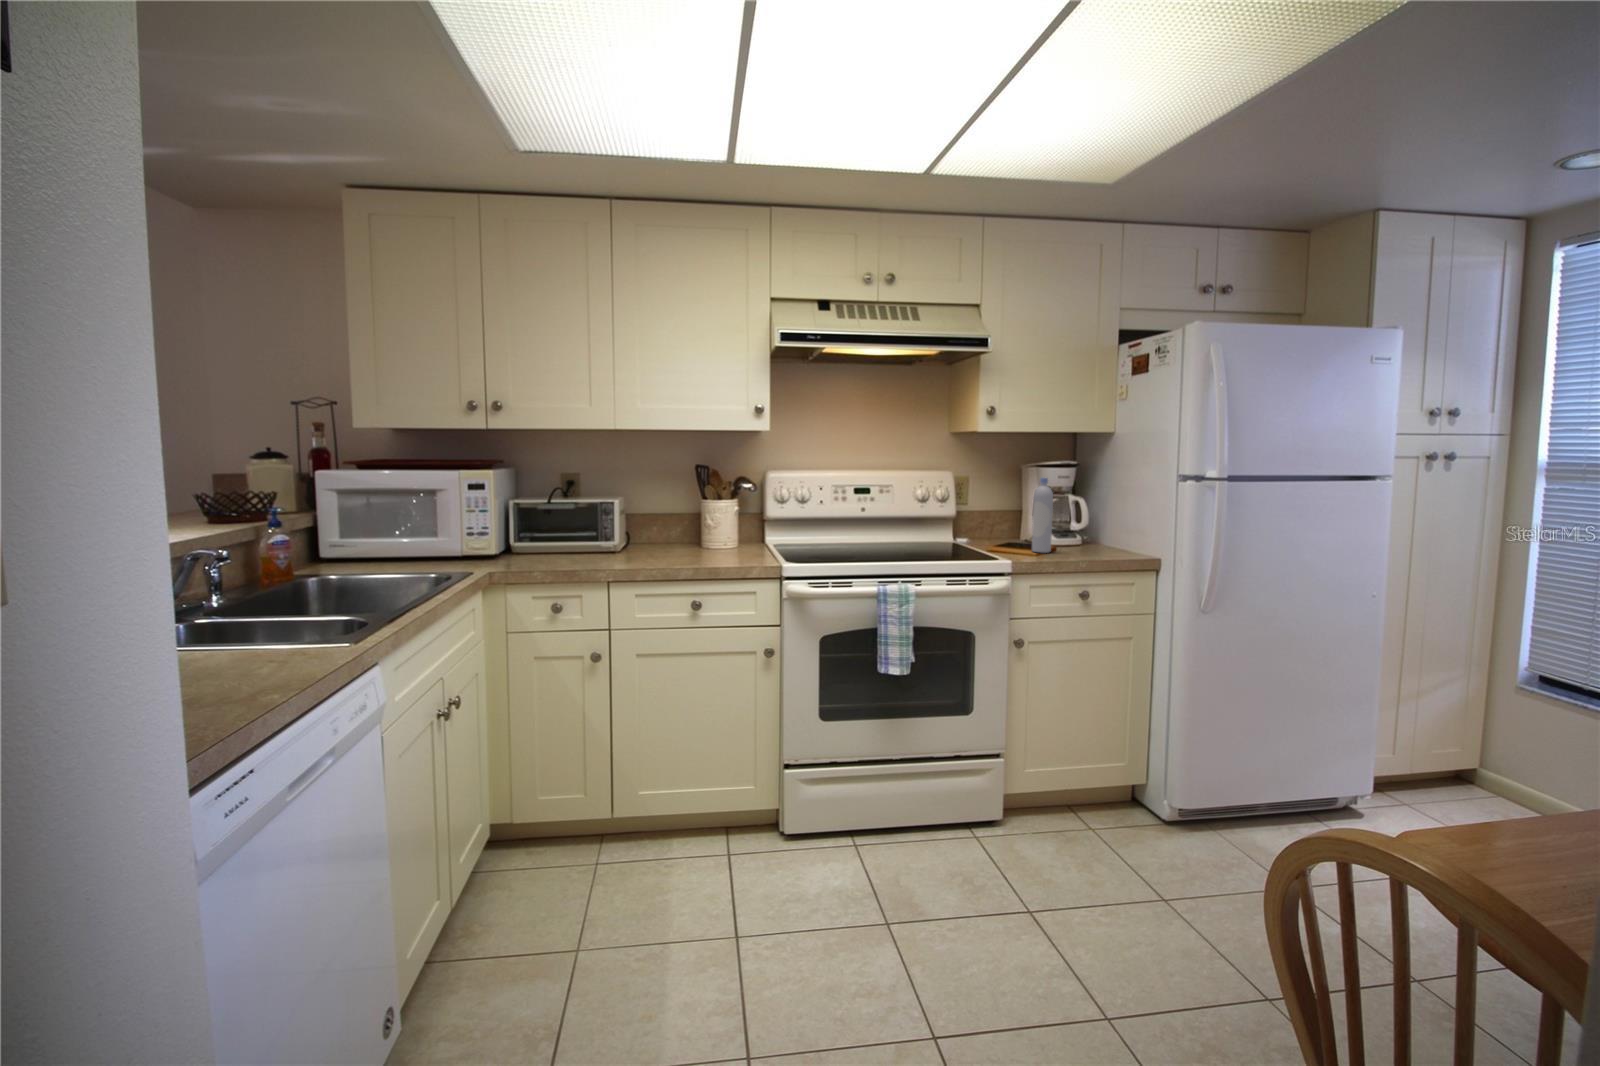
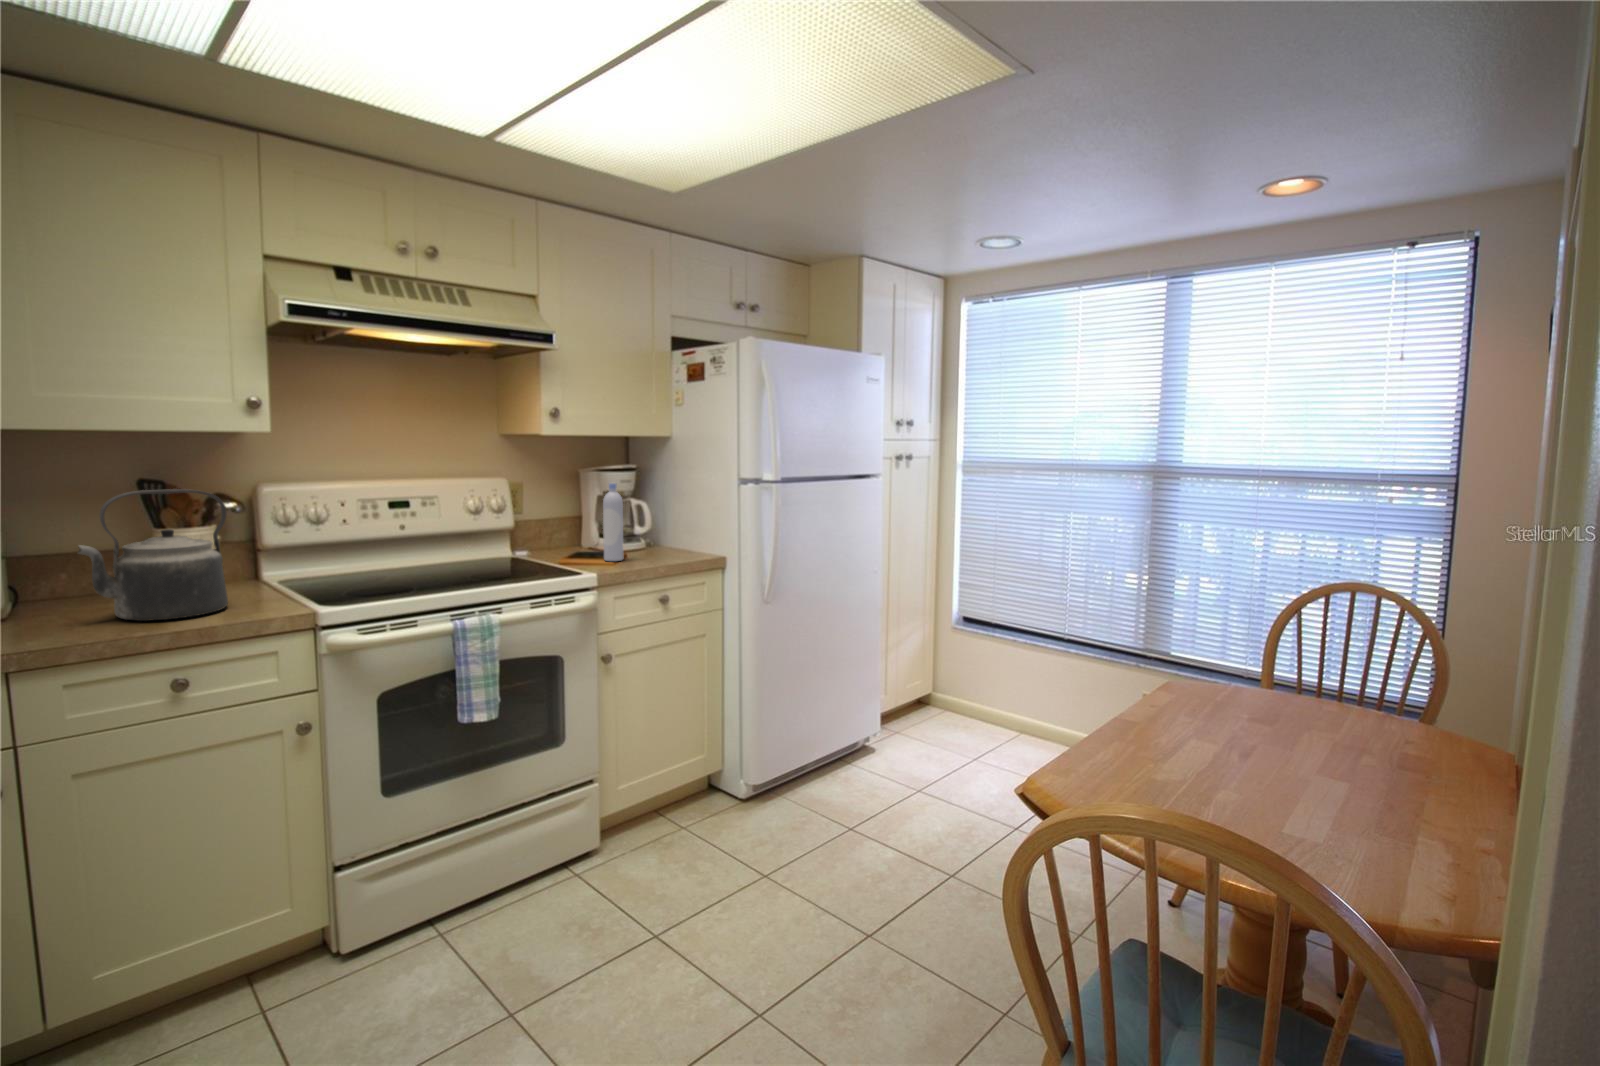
kettle: none [655,471,738,561] -> present [78,489,228,621]

